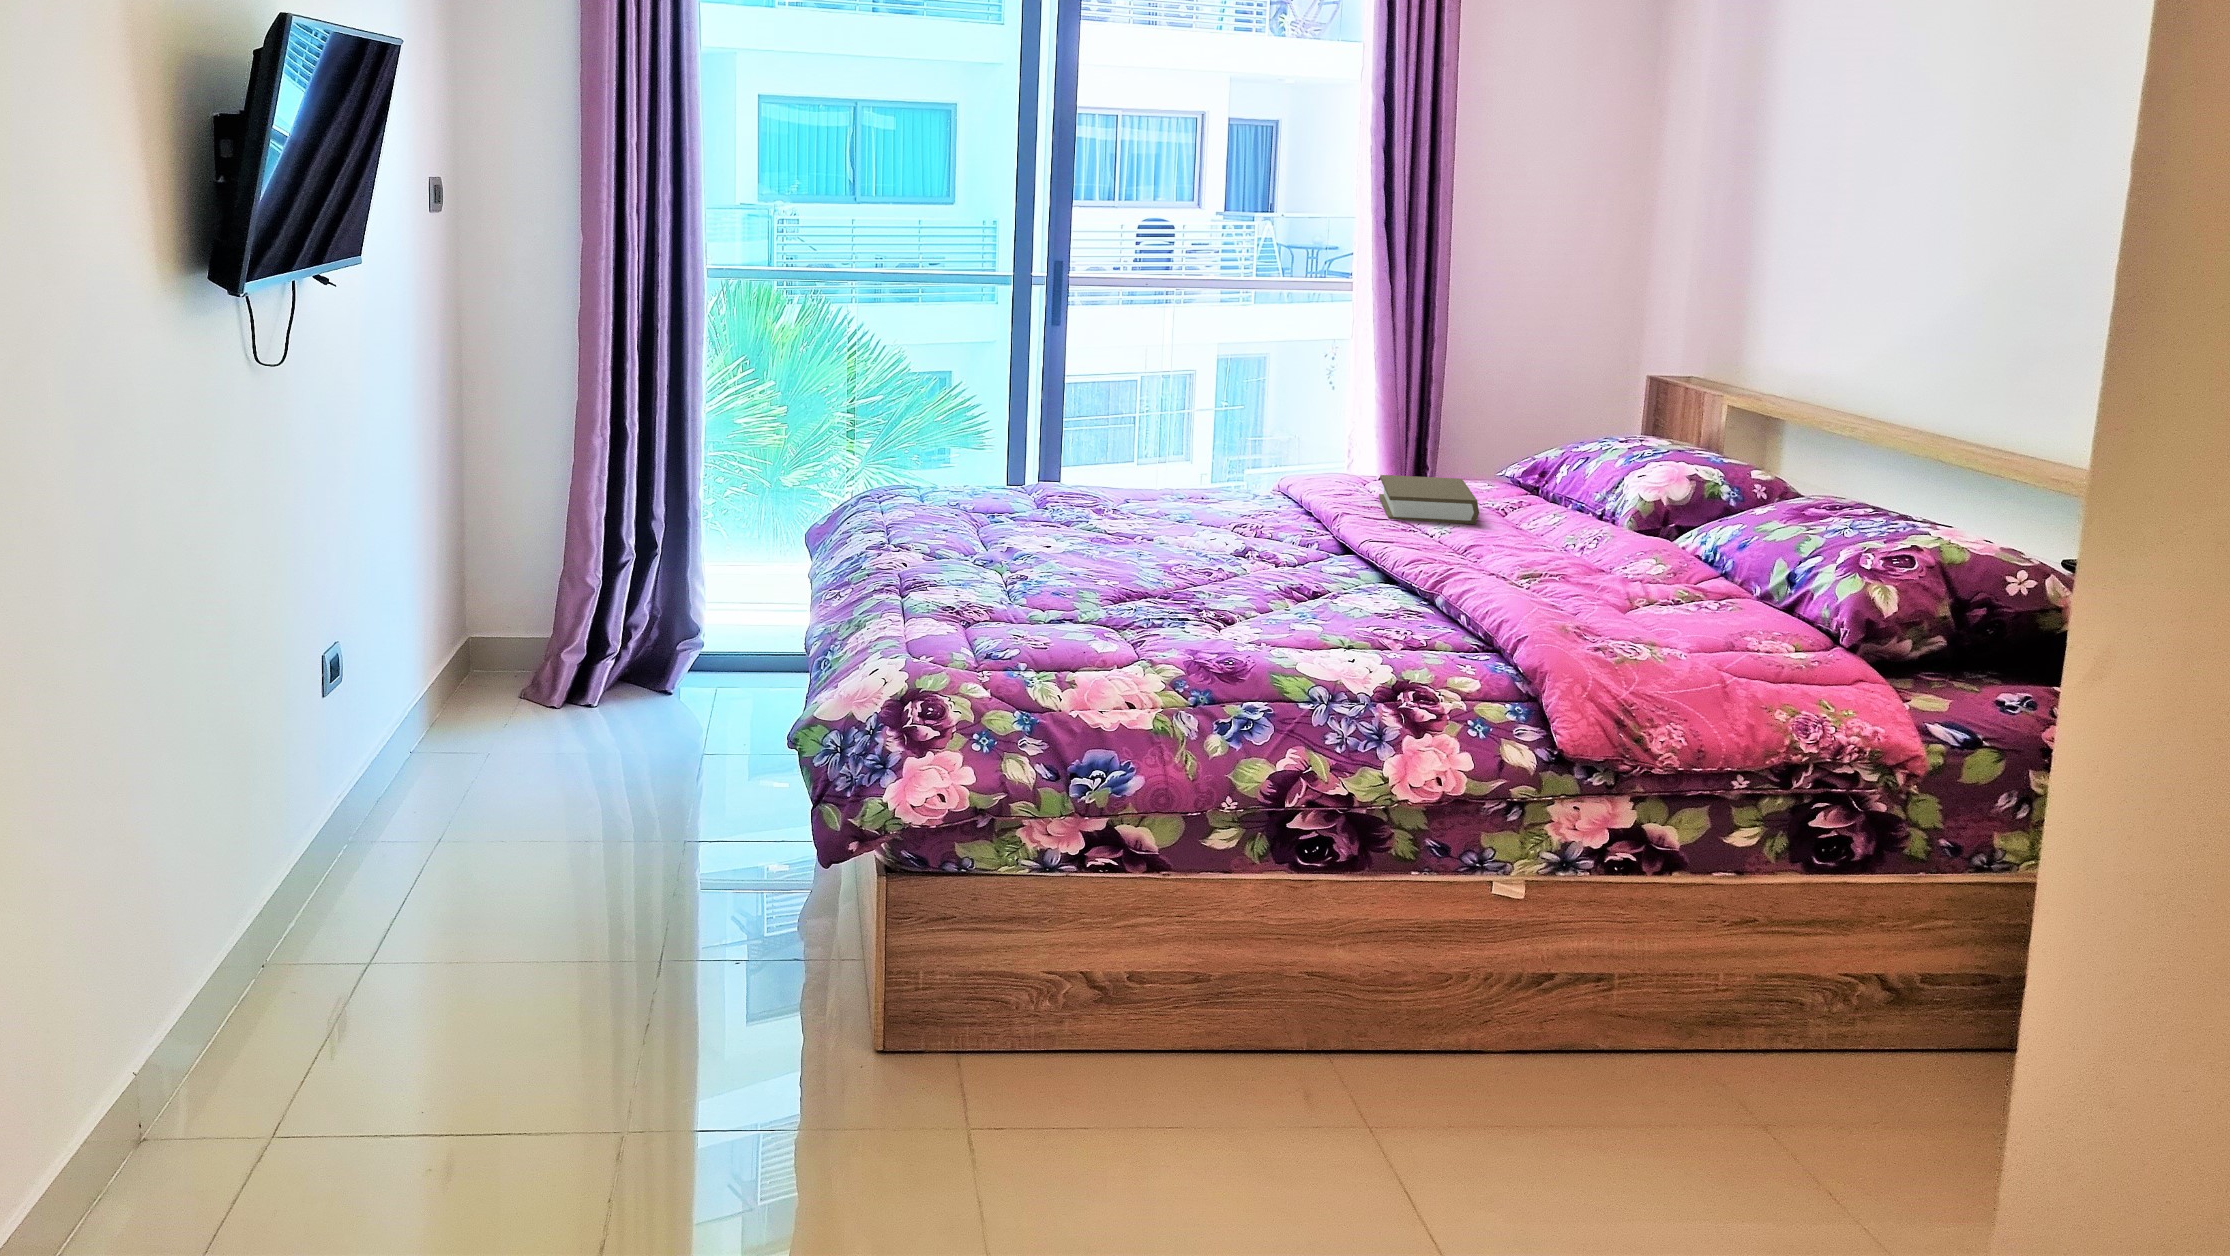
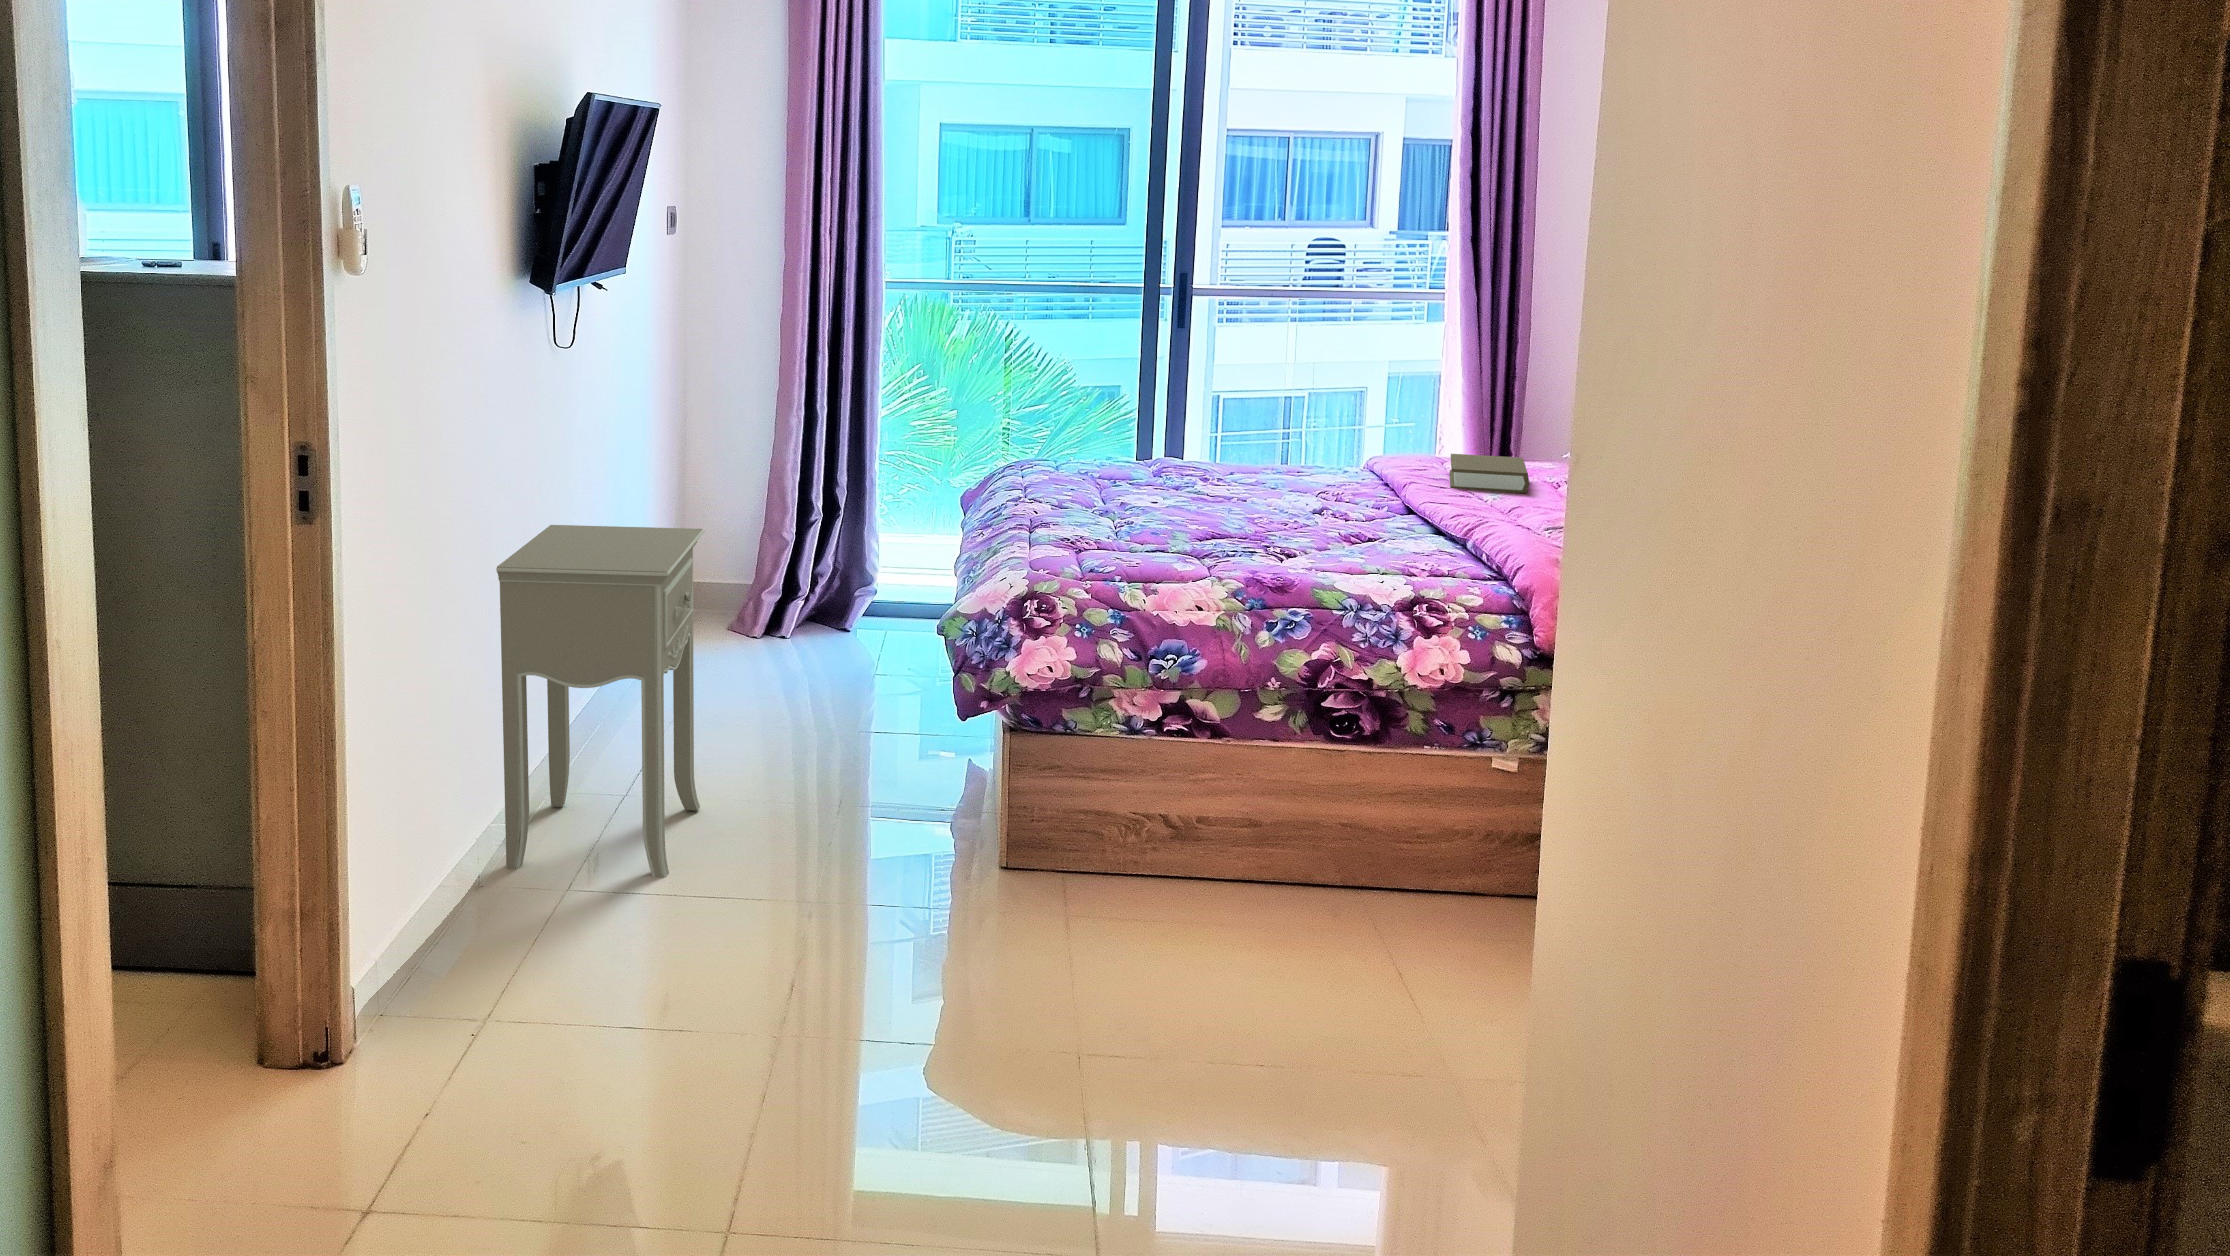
nightstand: none [156,610,473,1105] -> present [496,525,705,877]

